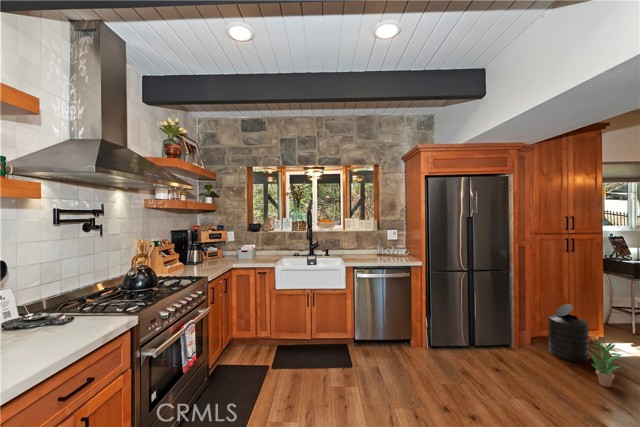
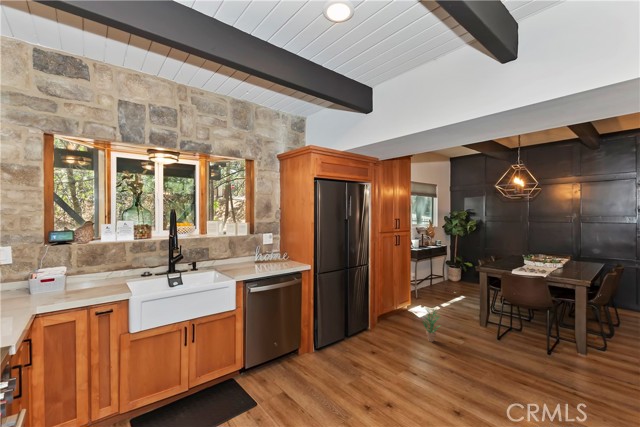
trash can: present [548,304,589,362] -> none [389,285,413,329]

